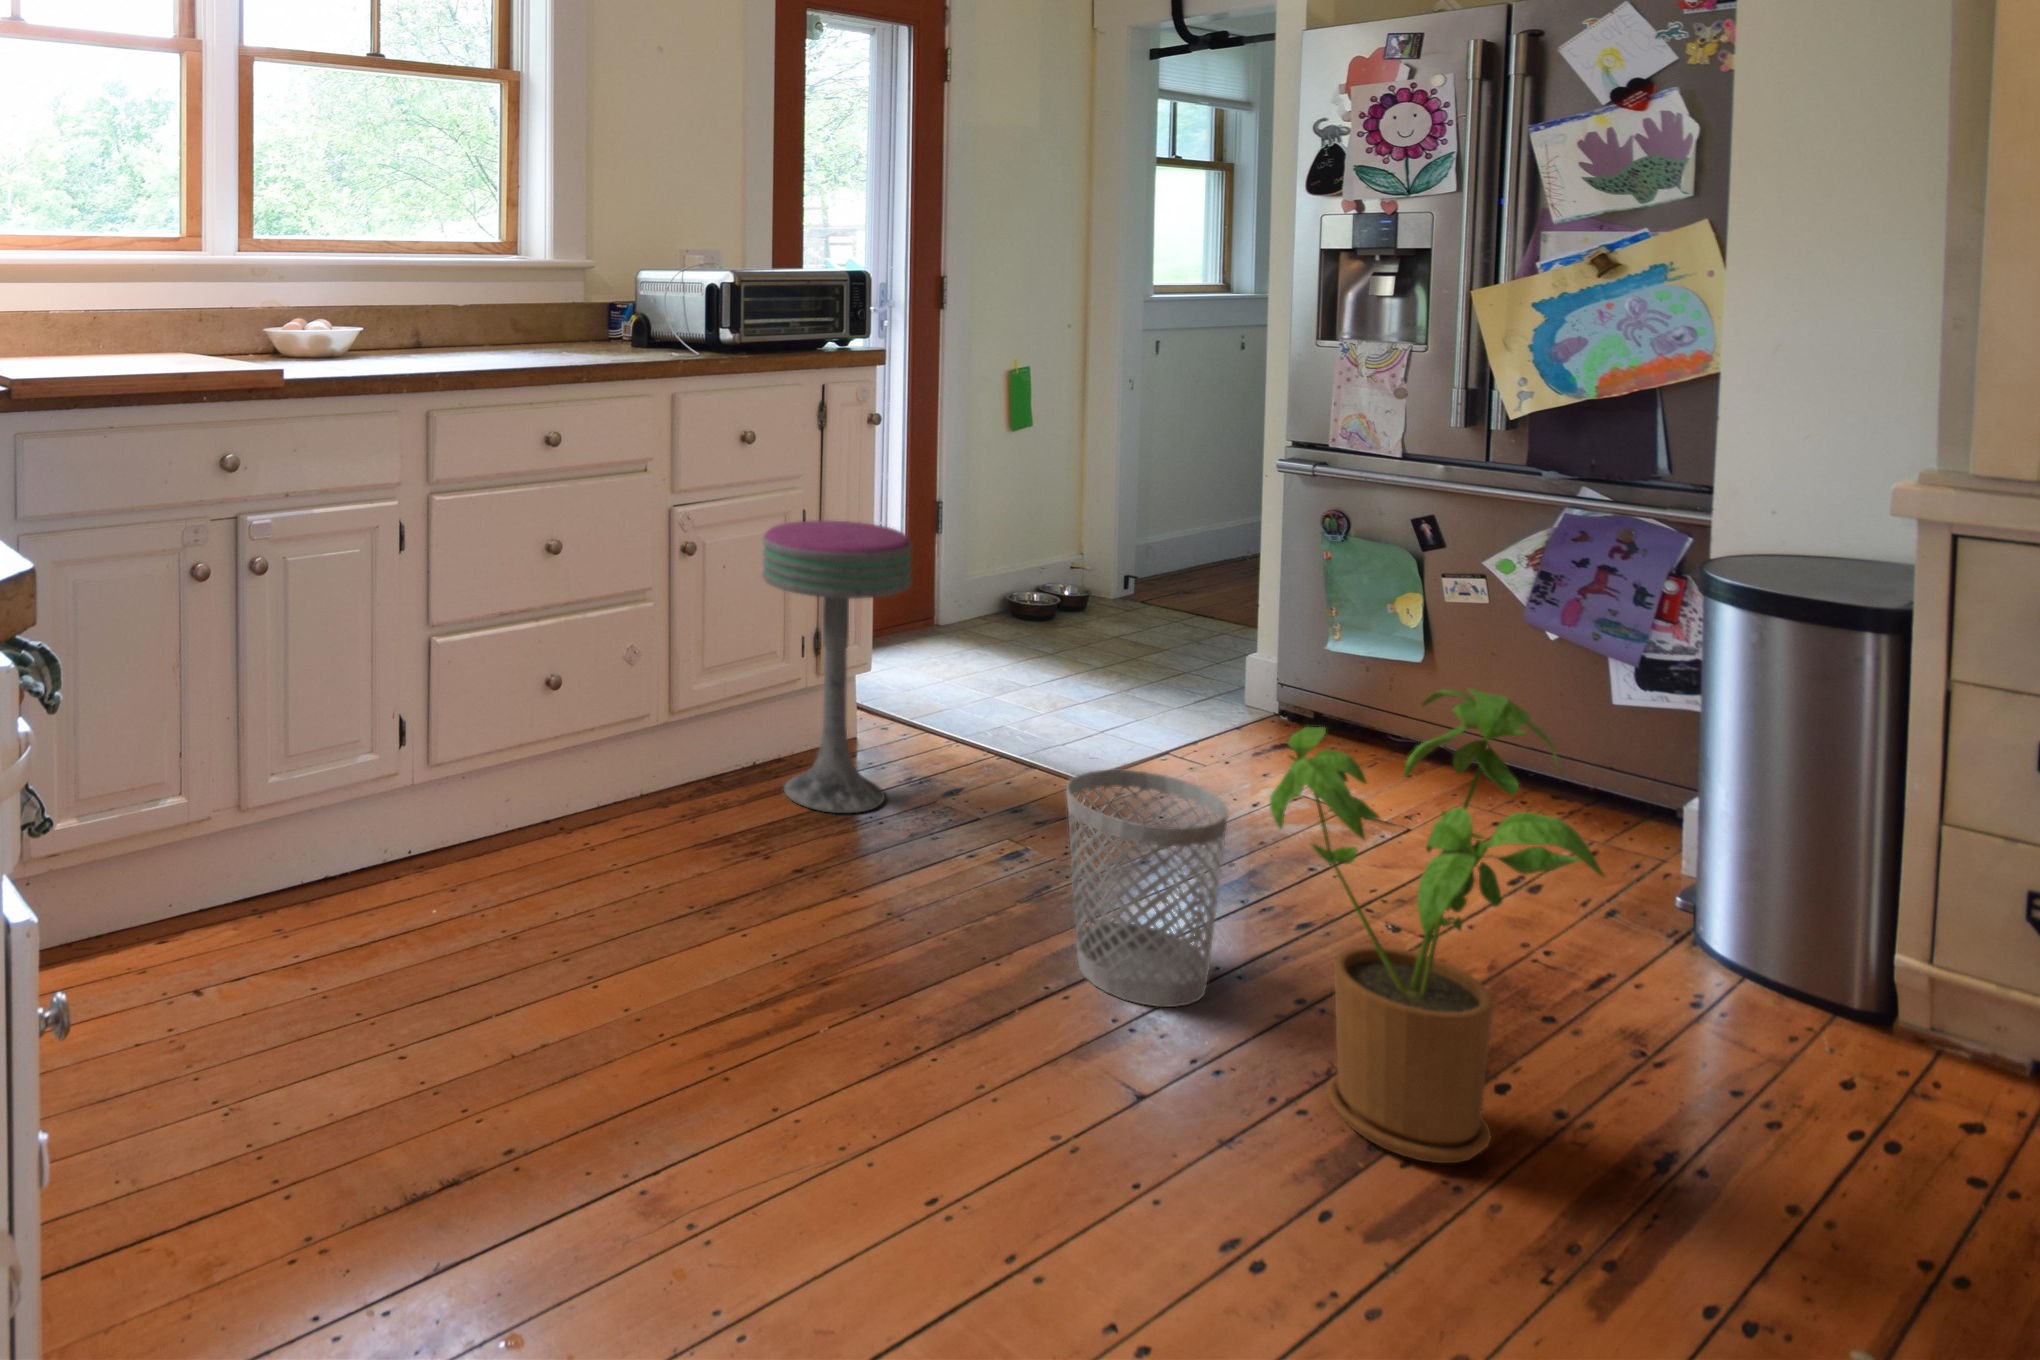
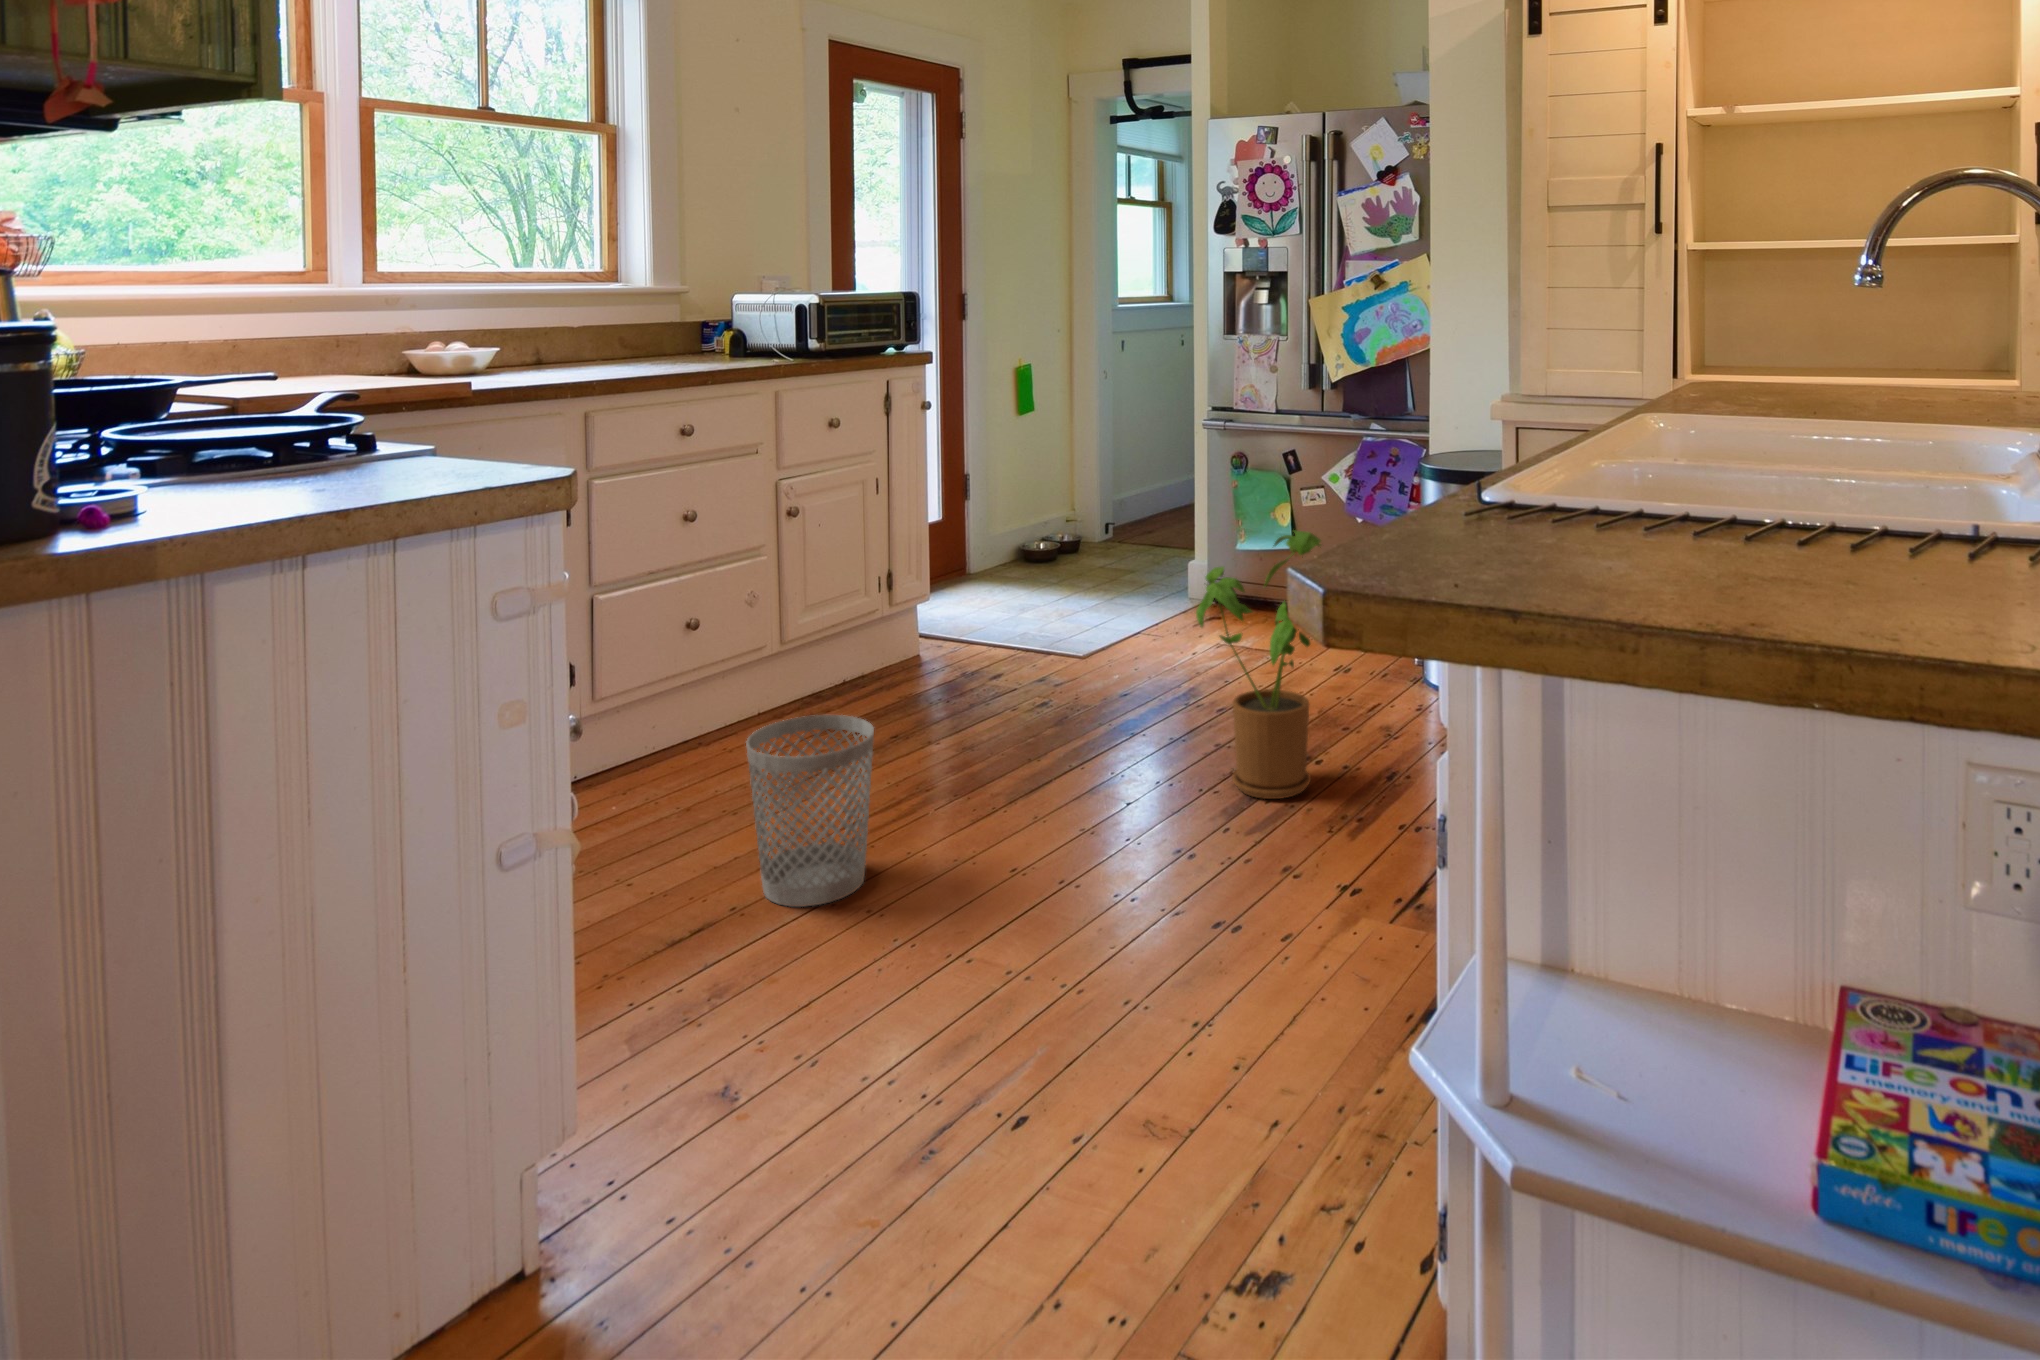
bar stool: present [763,520,912,813] -> none [853,484,966,701]
wastebasket: present [1066,770,1228,1007] -> present [746,715,874,907]

